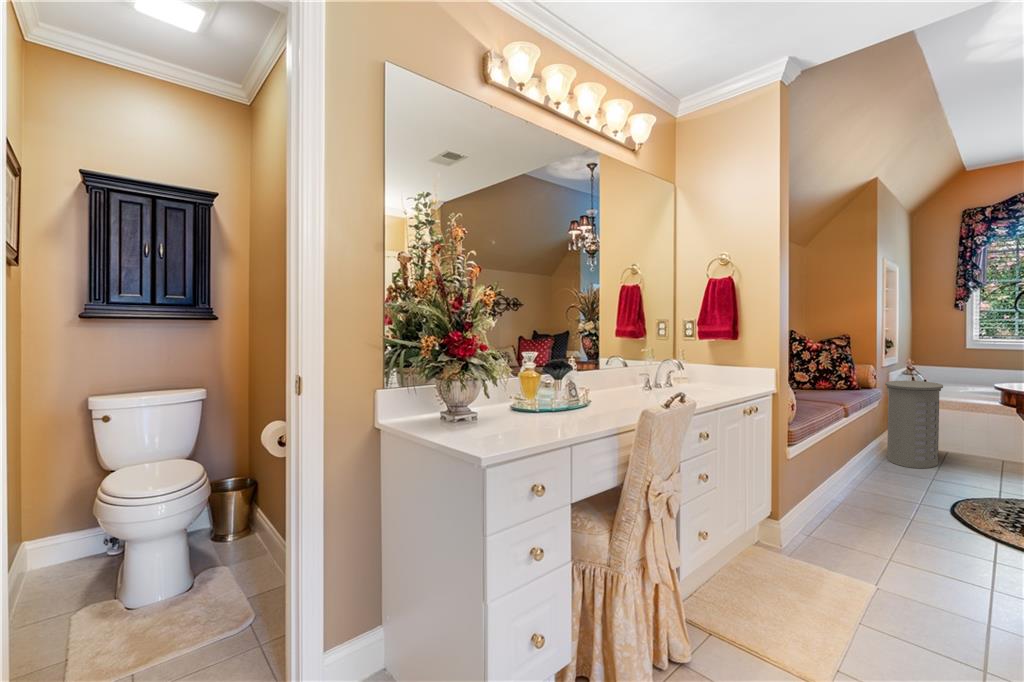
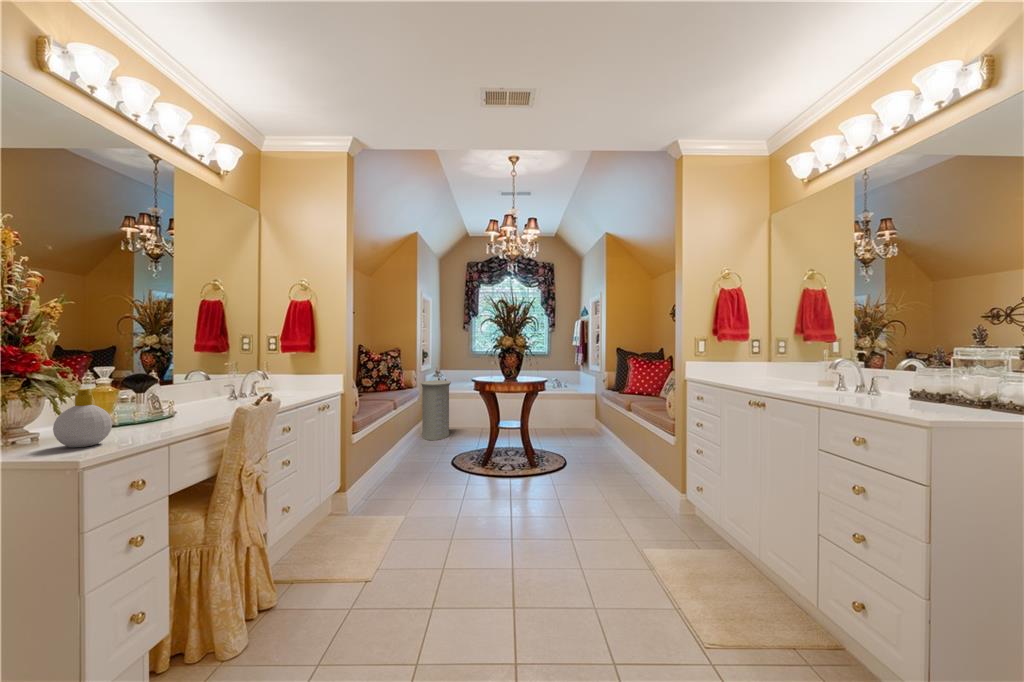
soap bottle: none [481,377,524,436] -> present [53,389,112,447]

